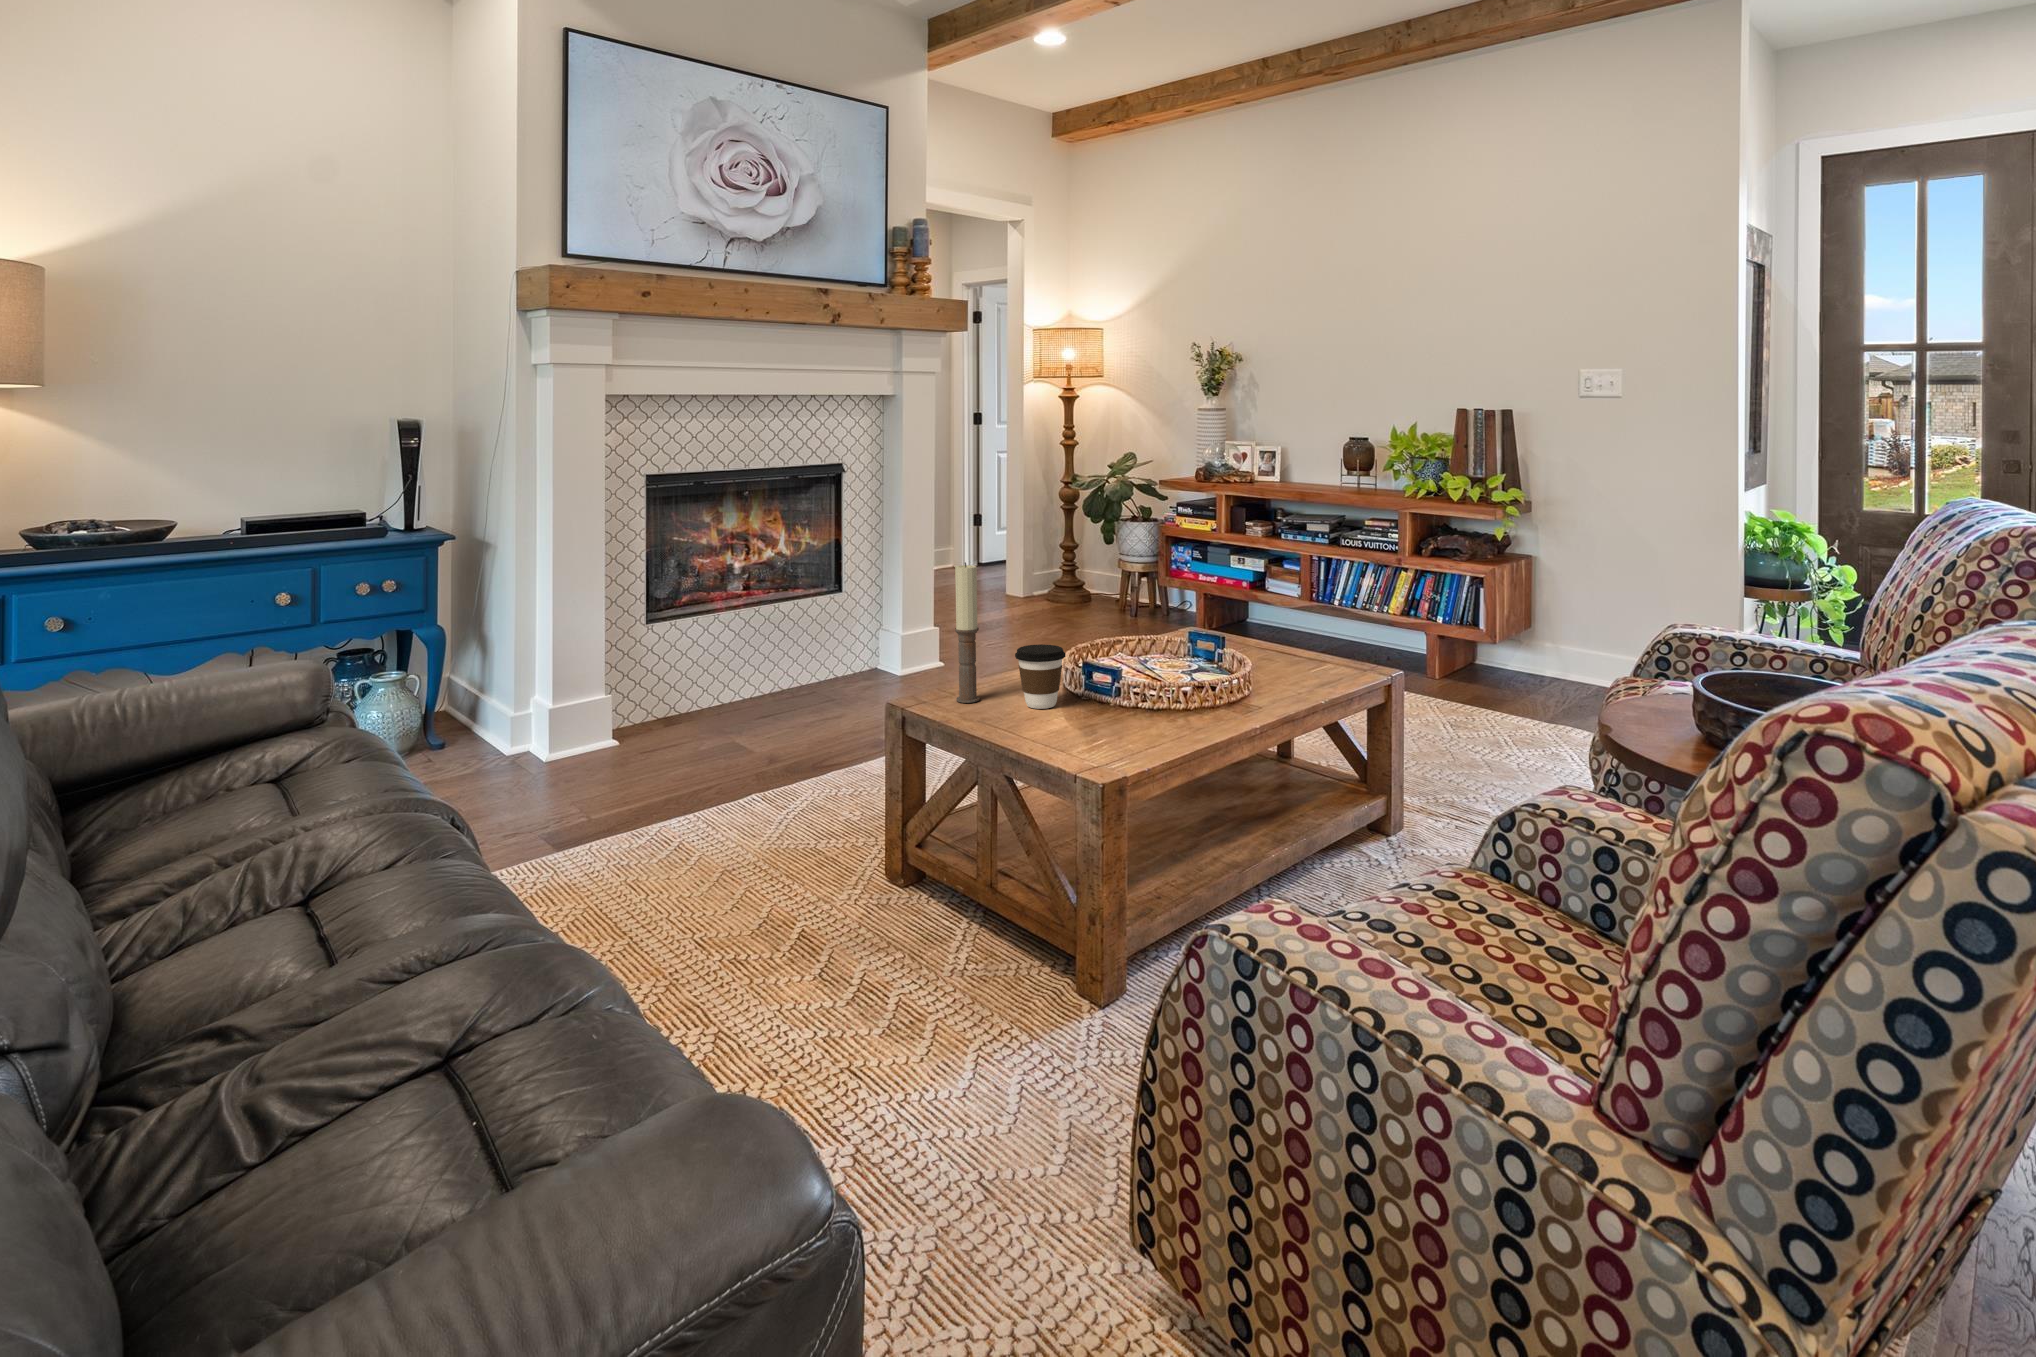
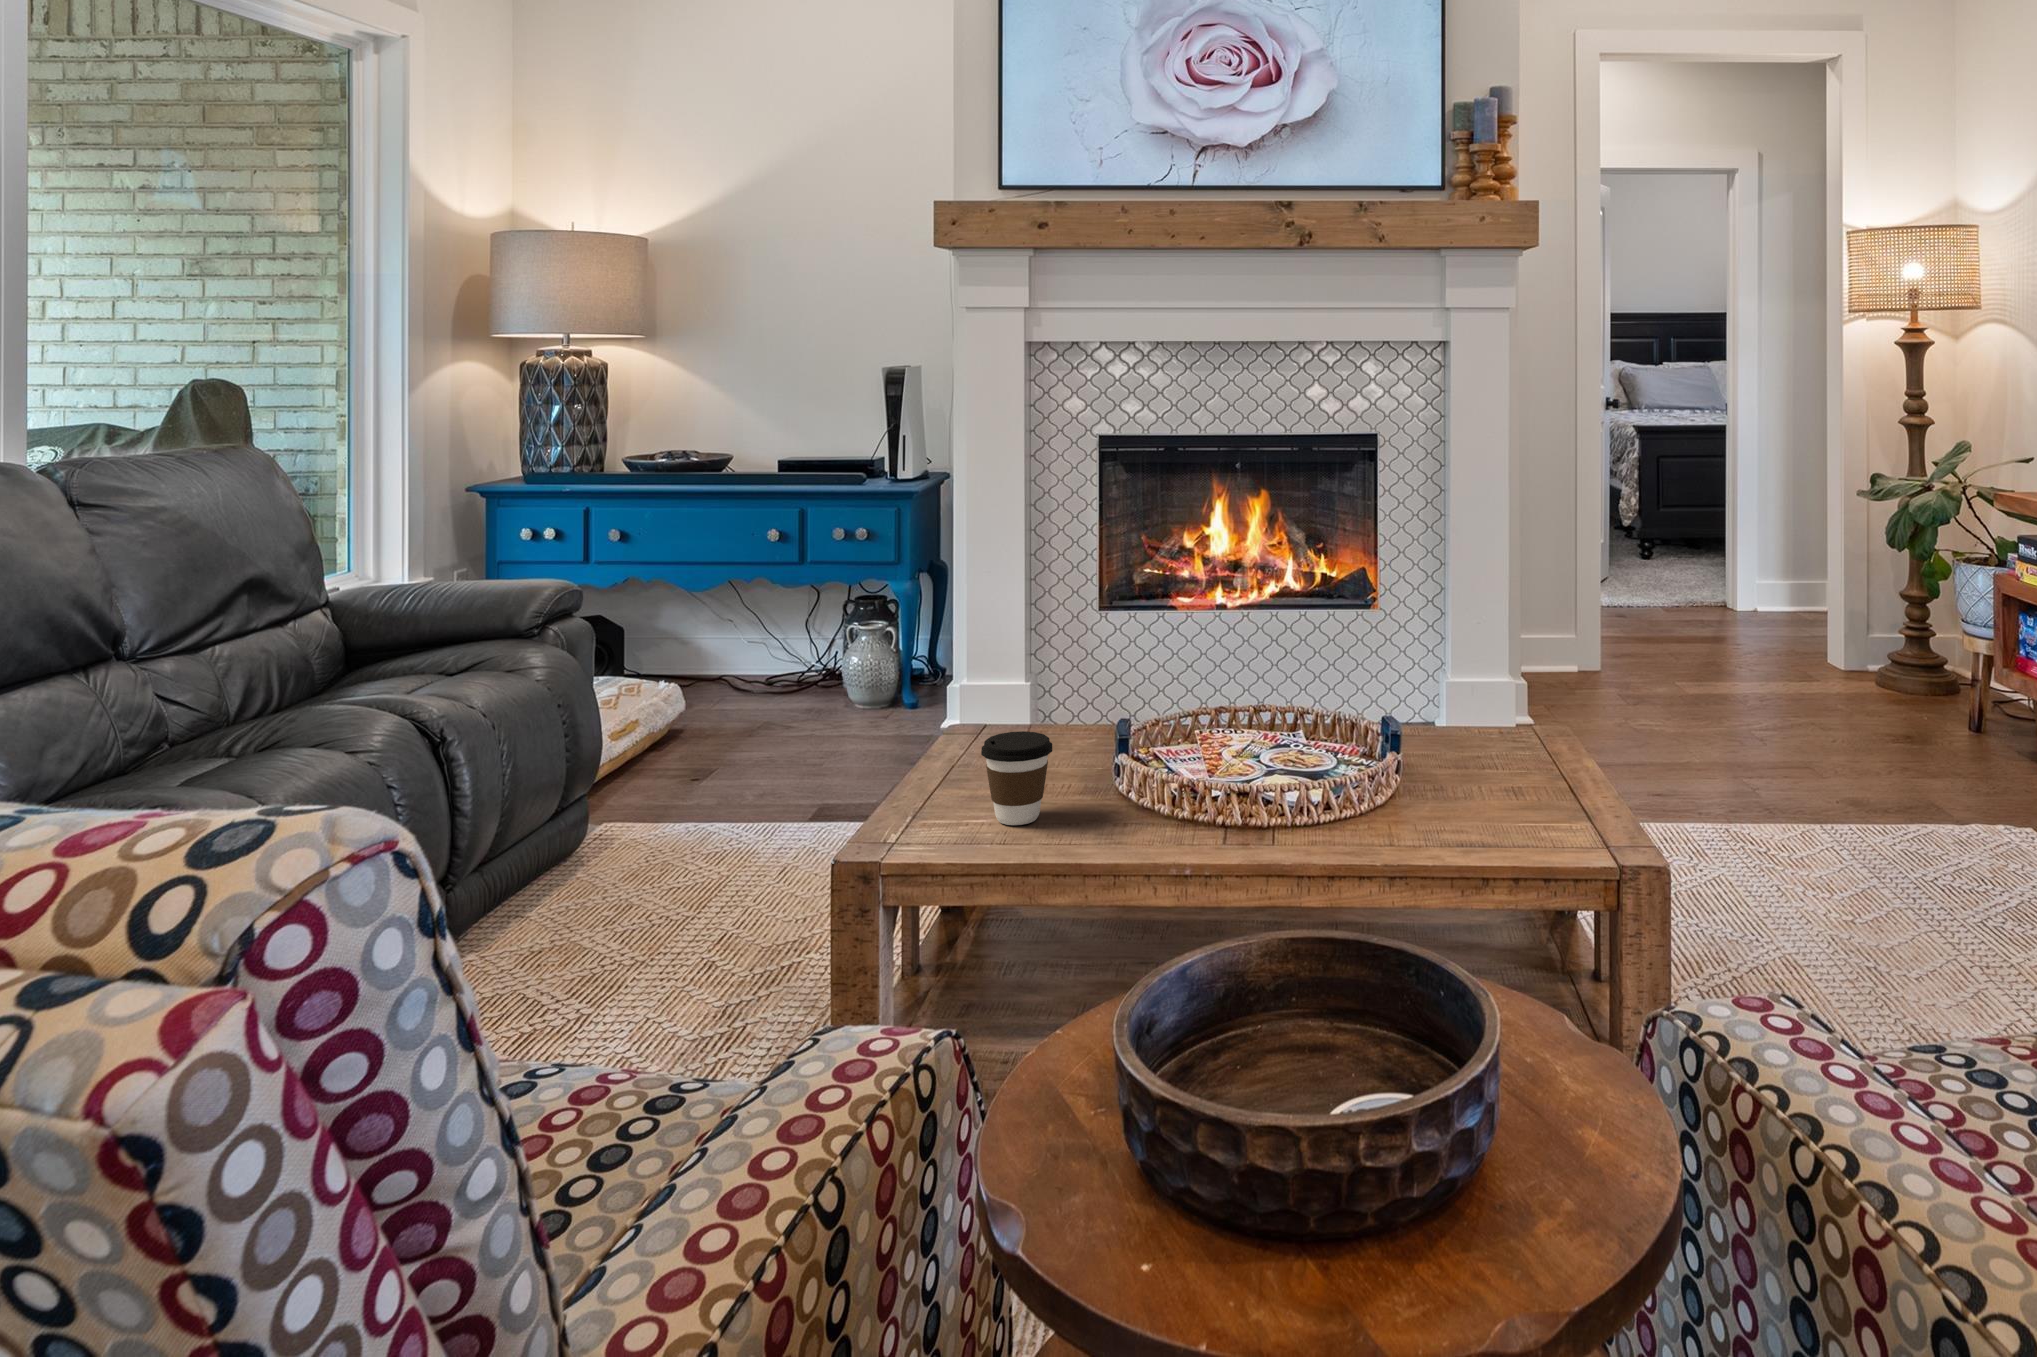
candle: present [955,562,980,703] -> none [961,604,992,792]

